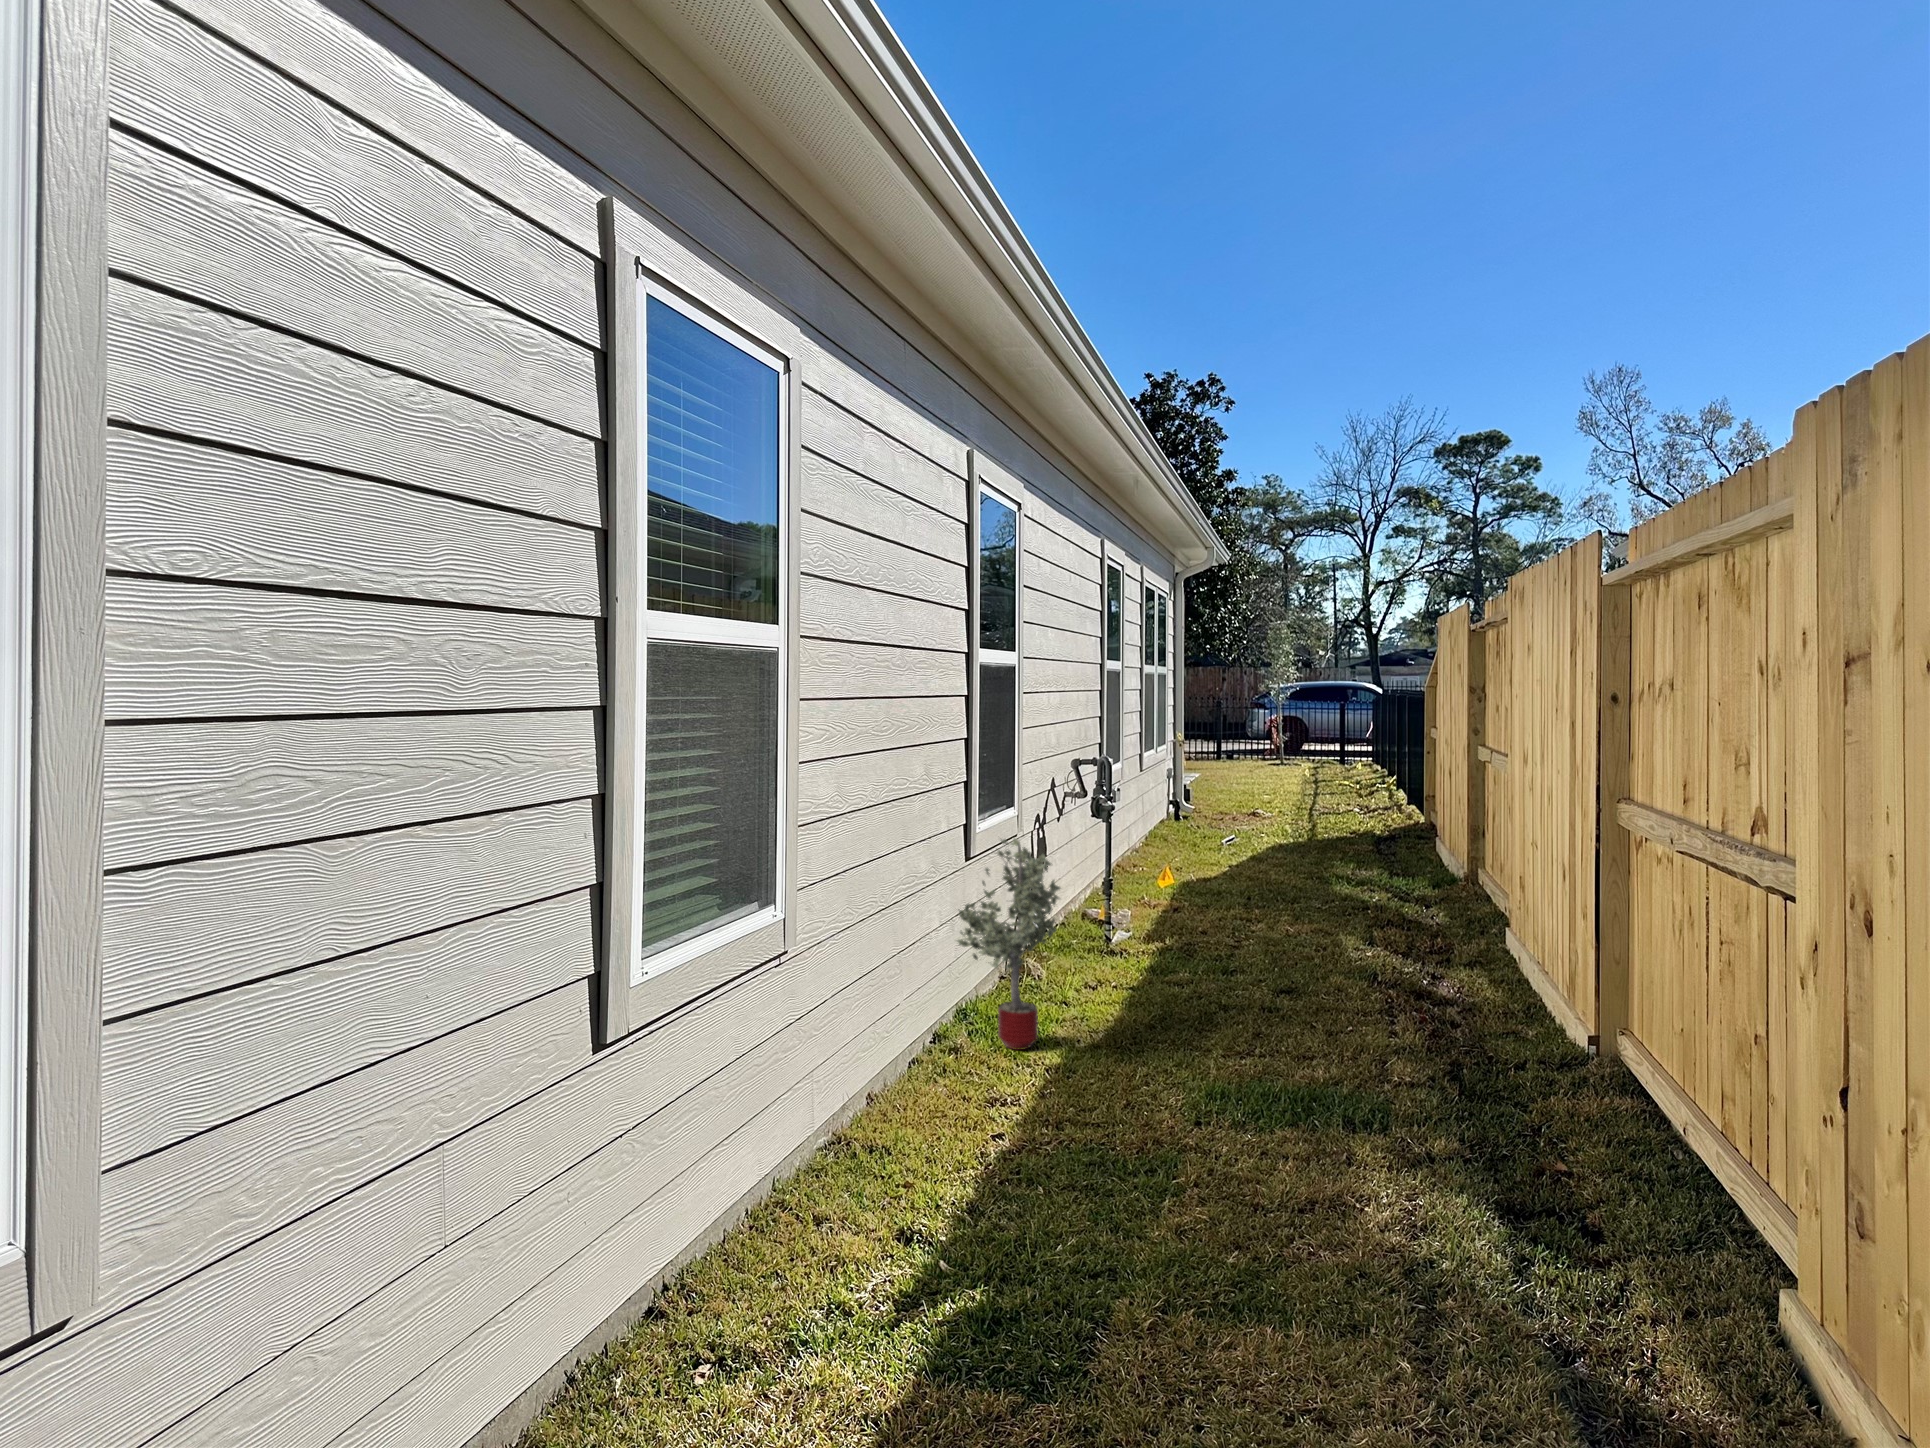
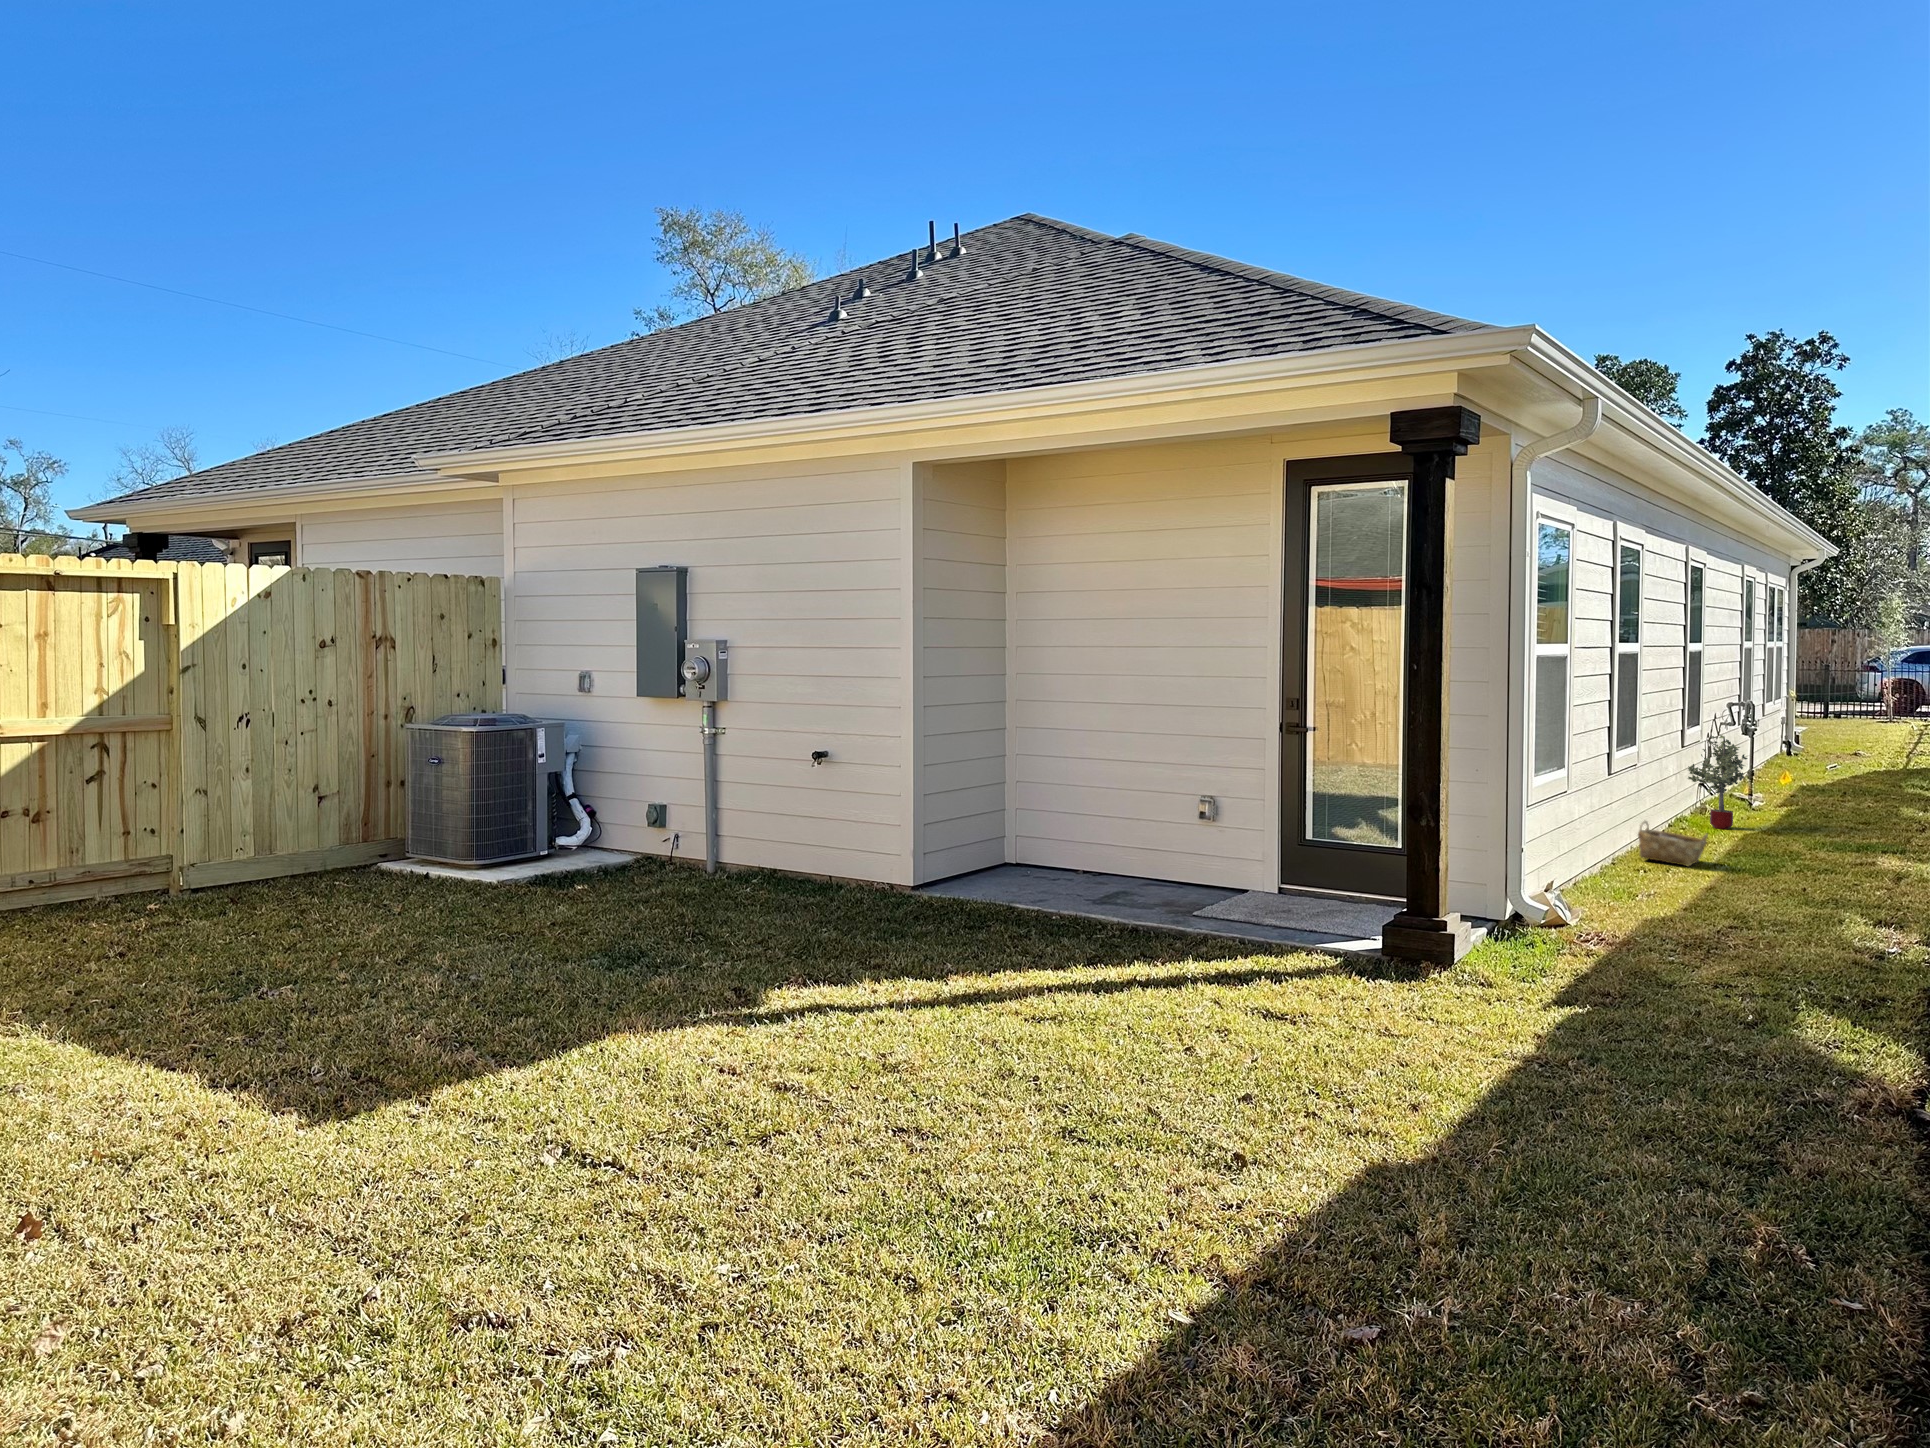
woven basket: none [669,1185,863,1383] -> present [1638,821,1708,866]

